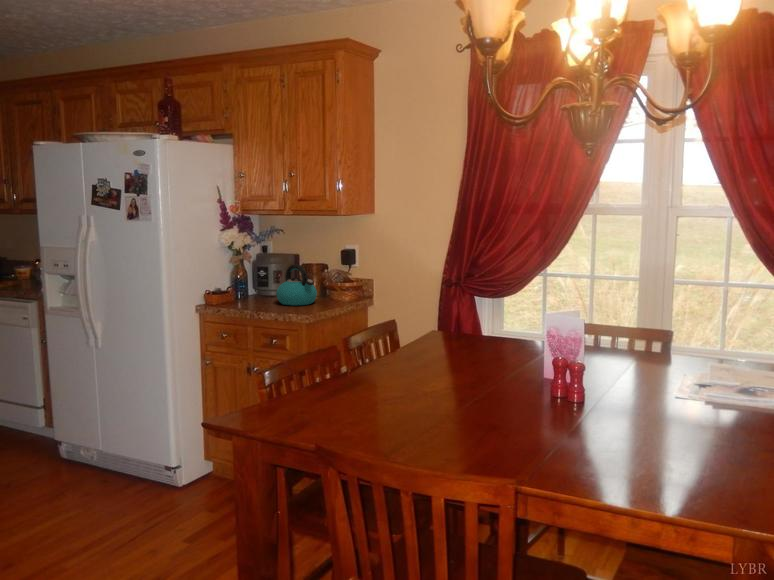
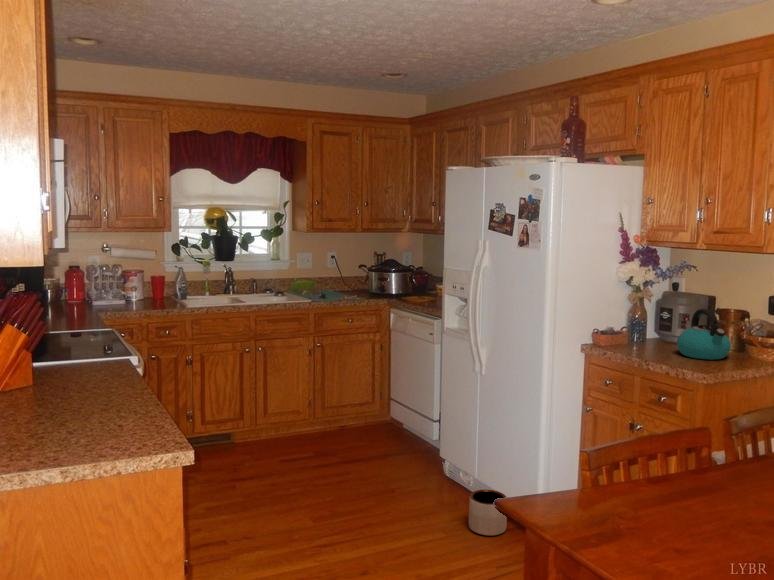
planter: none [103,457,143,501] -> present [469,489,507,536]

